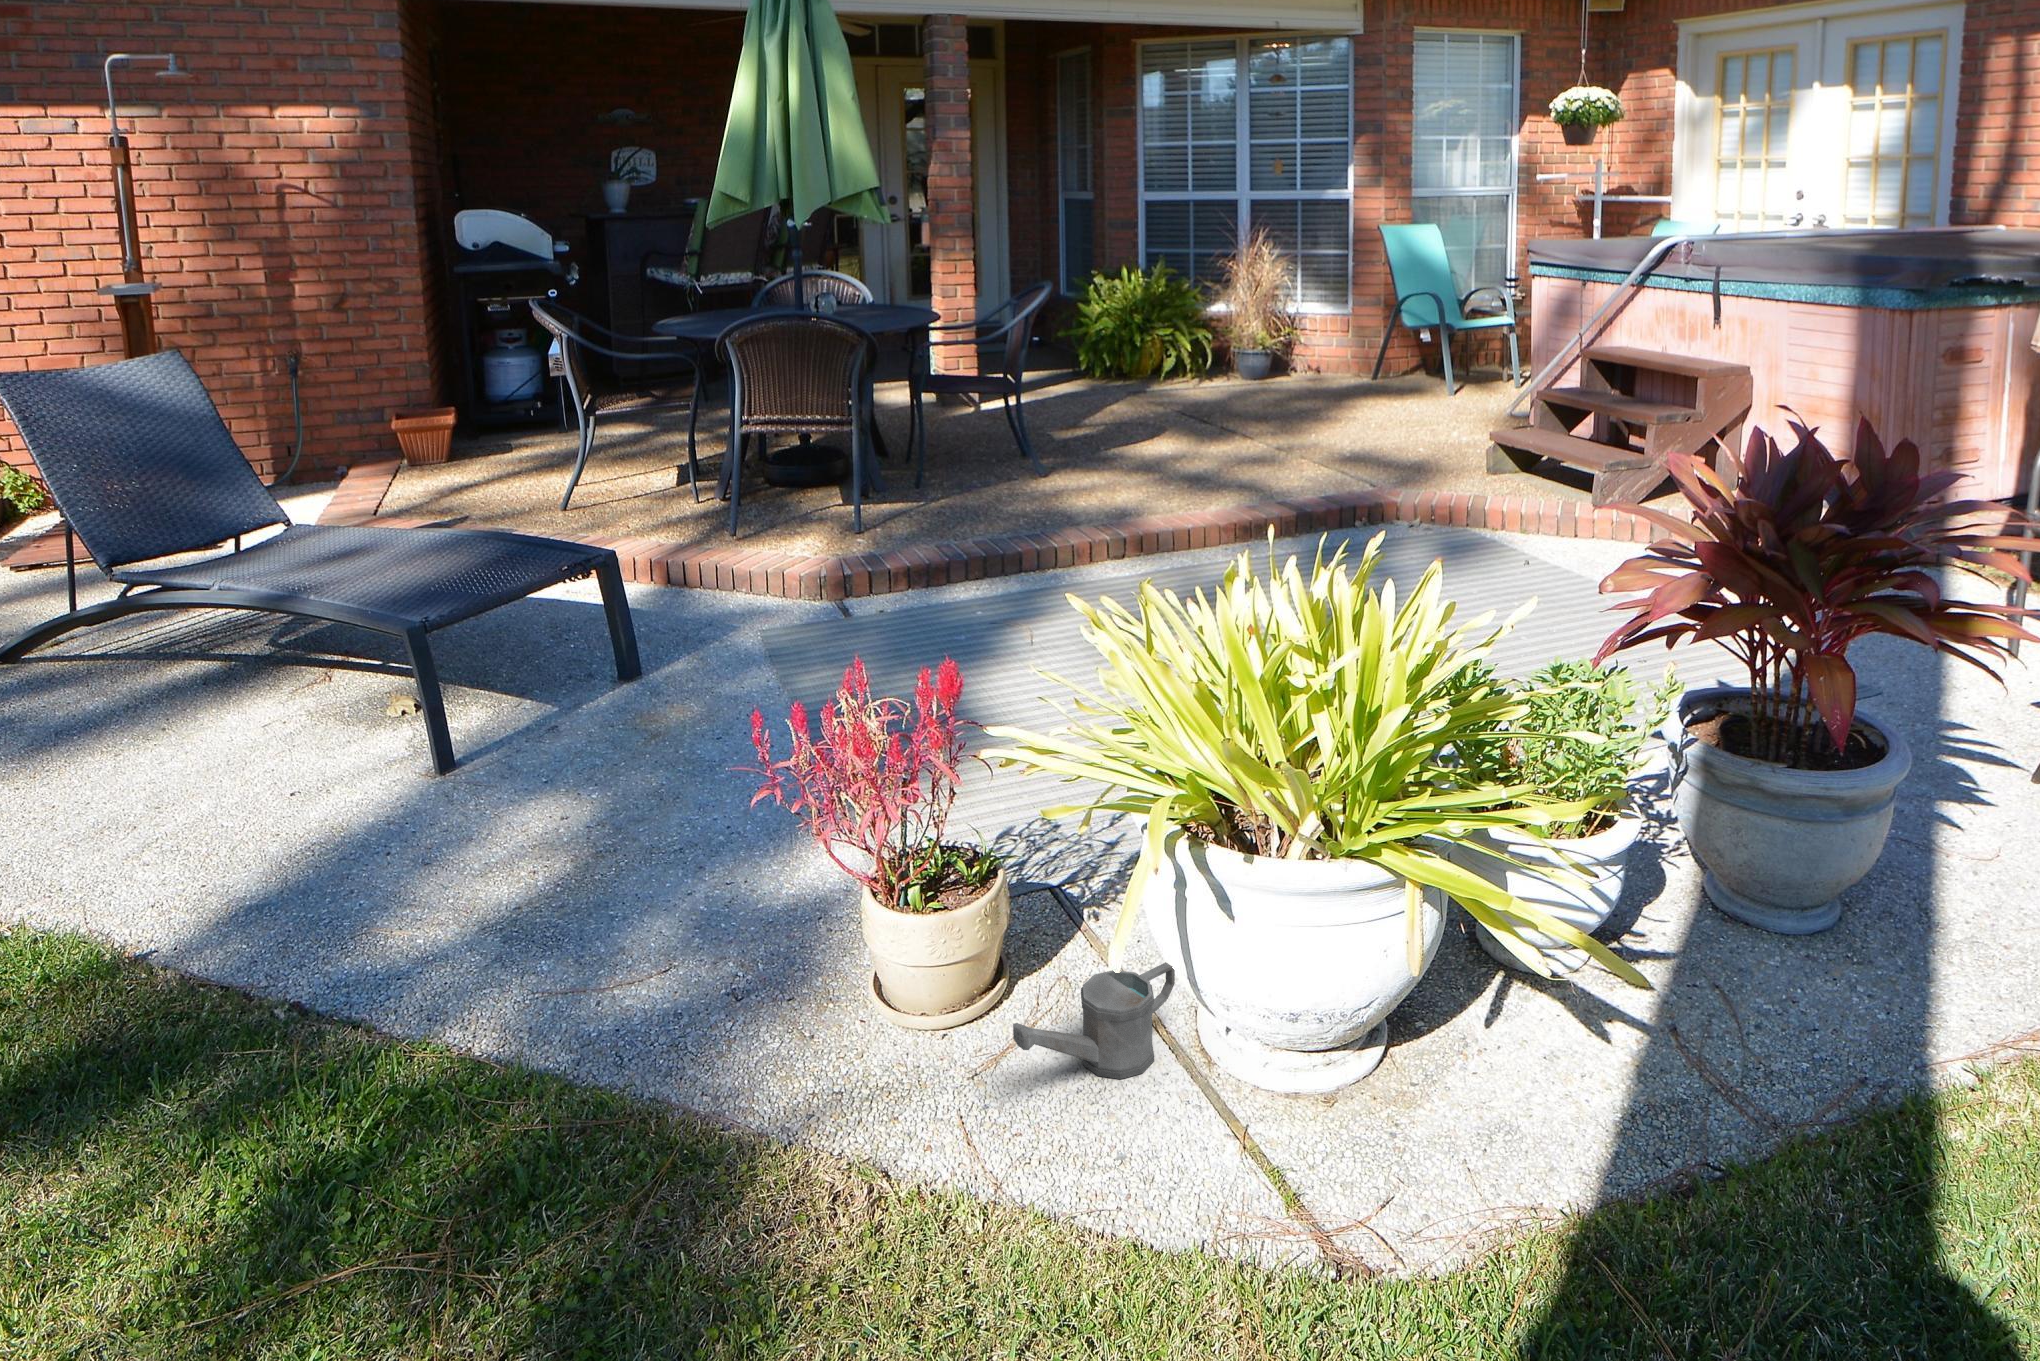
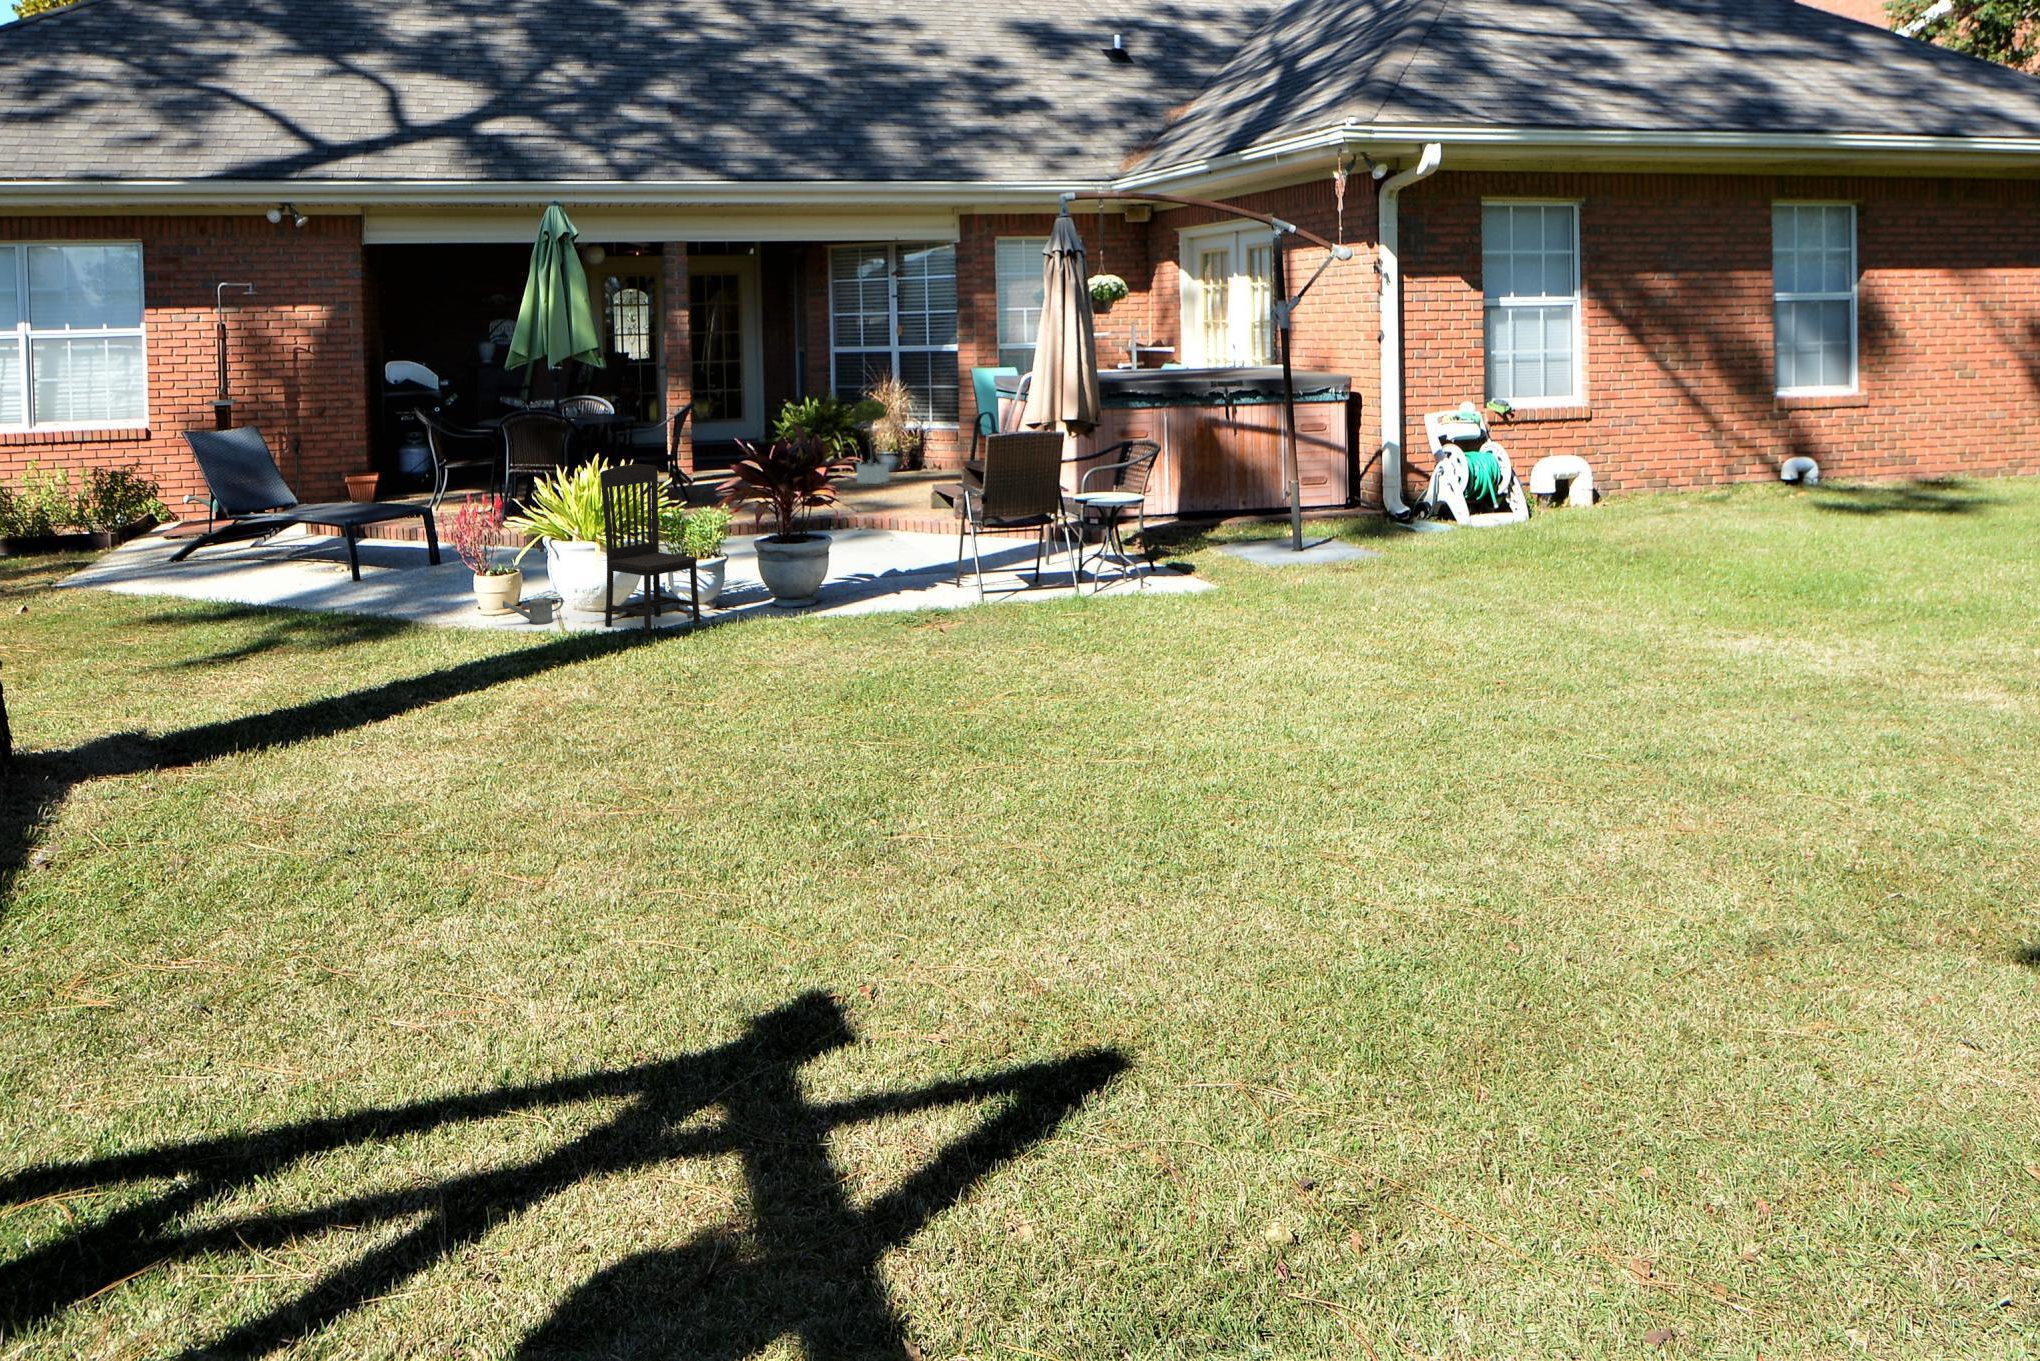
potted tree: none [1214,274,1269,406] -> present [851,399,889,484]
chair: none [1364,546,1651,1176] -> present [600,464,700,634]

